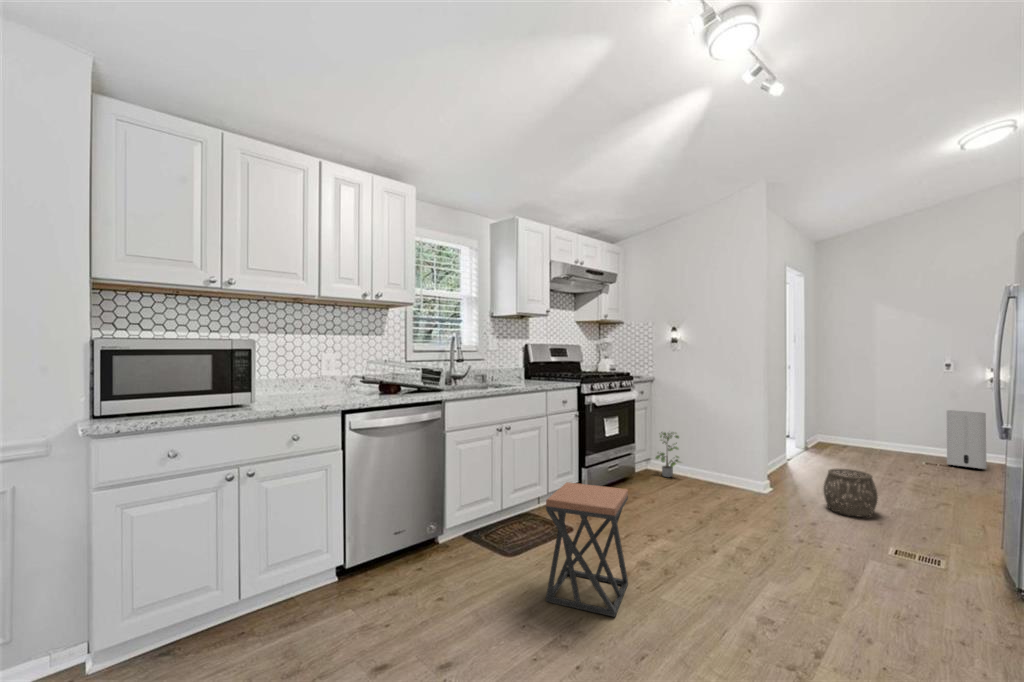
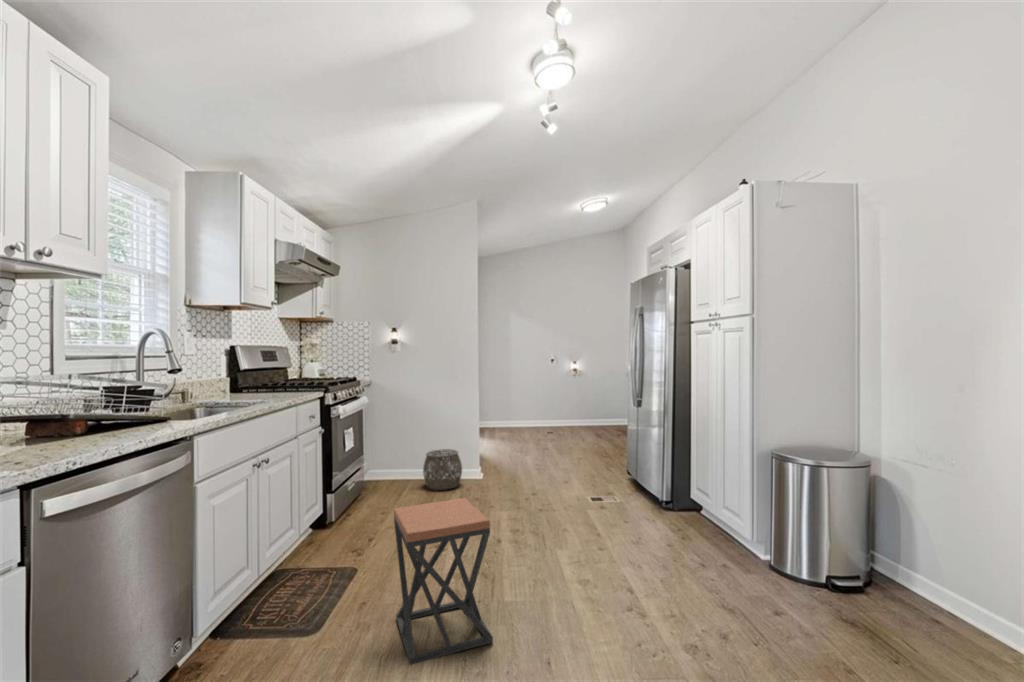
air purifier: present [947,410,987,469] -> none [561,389,583,430]
potted plant: present [655,432,679,477] -> none [382,433,412,484]
woven basket: present [824,469,878,517] -> present [423,449,462,490]

